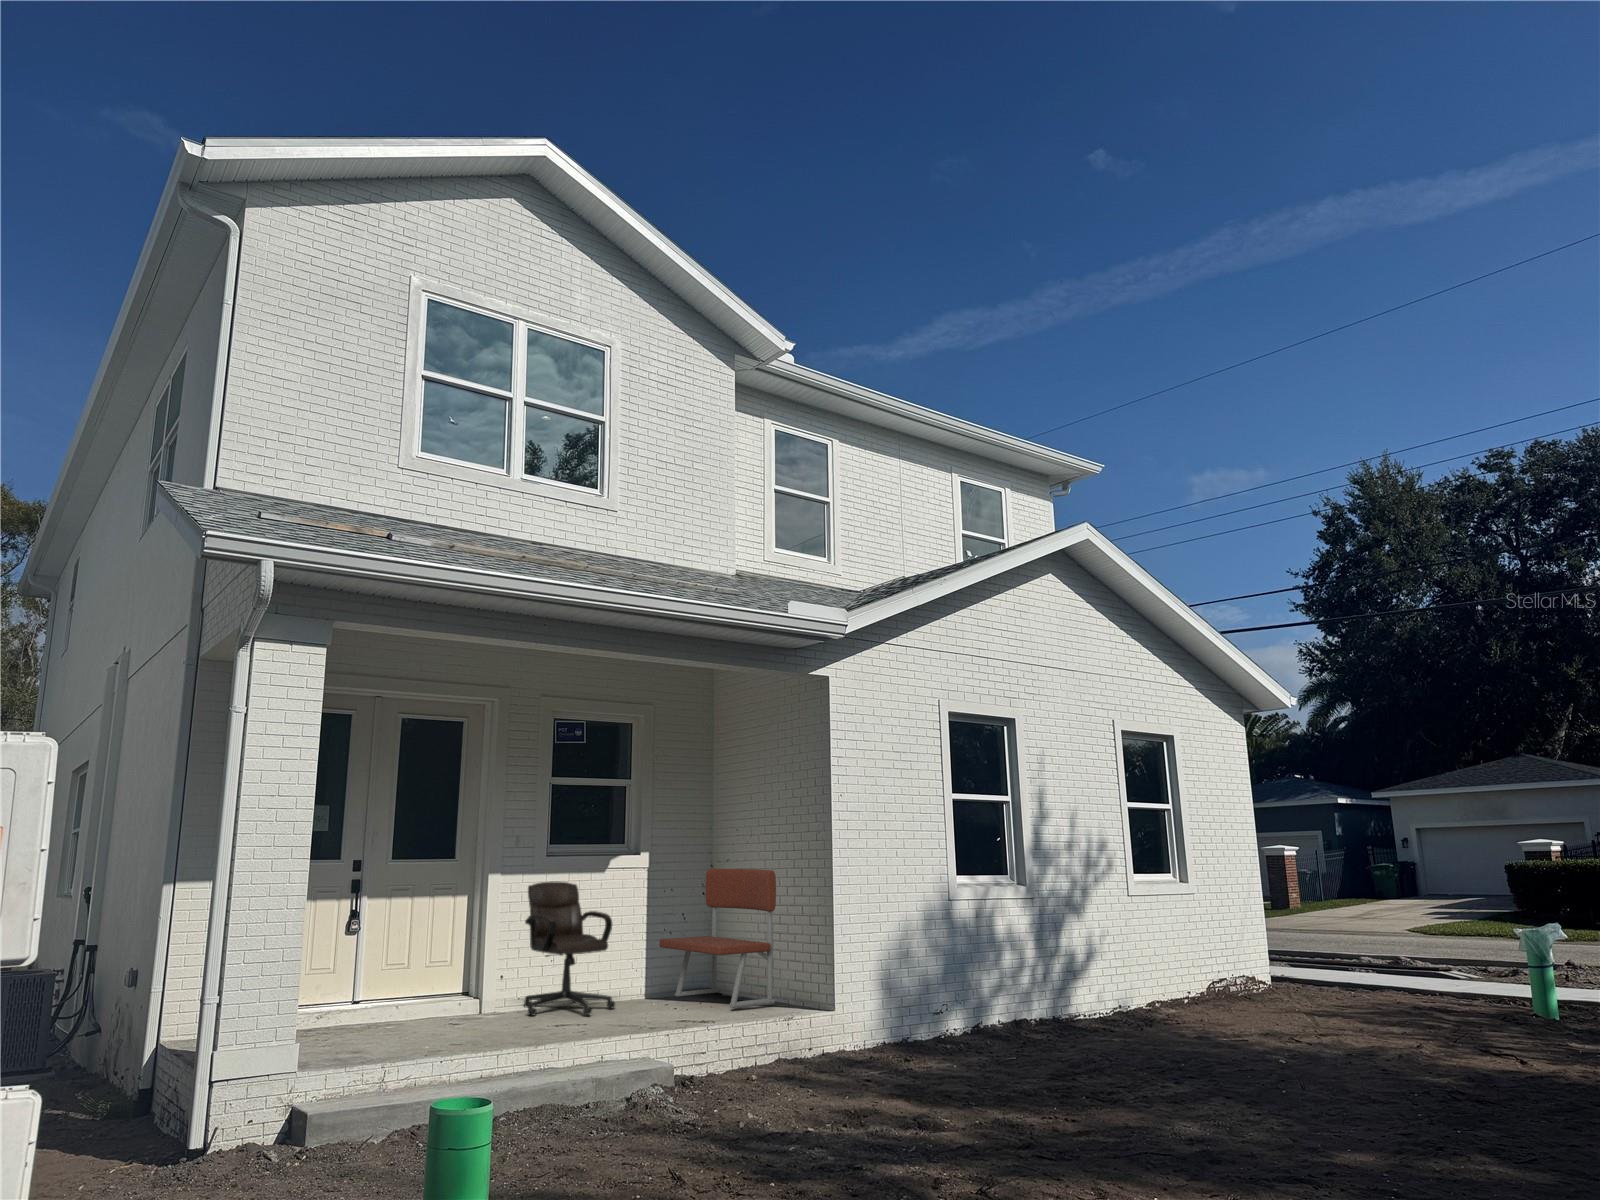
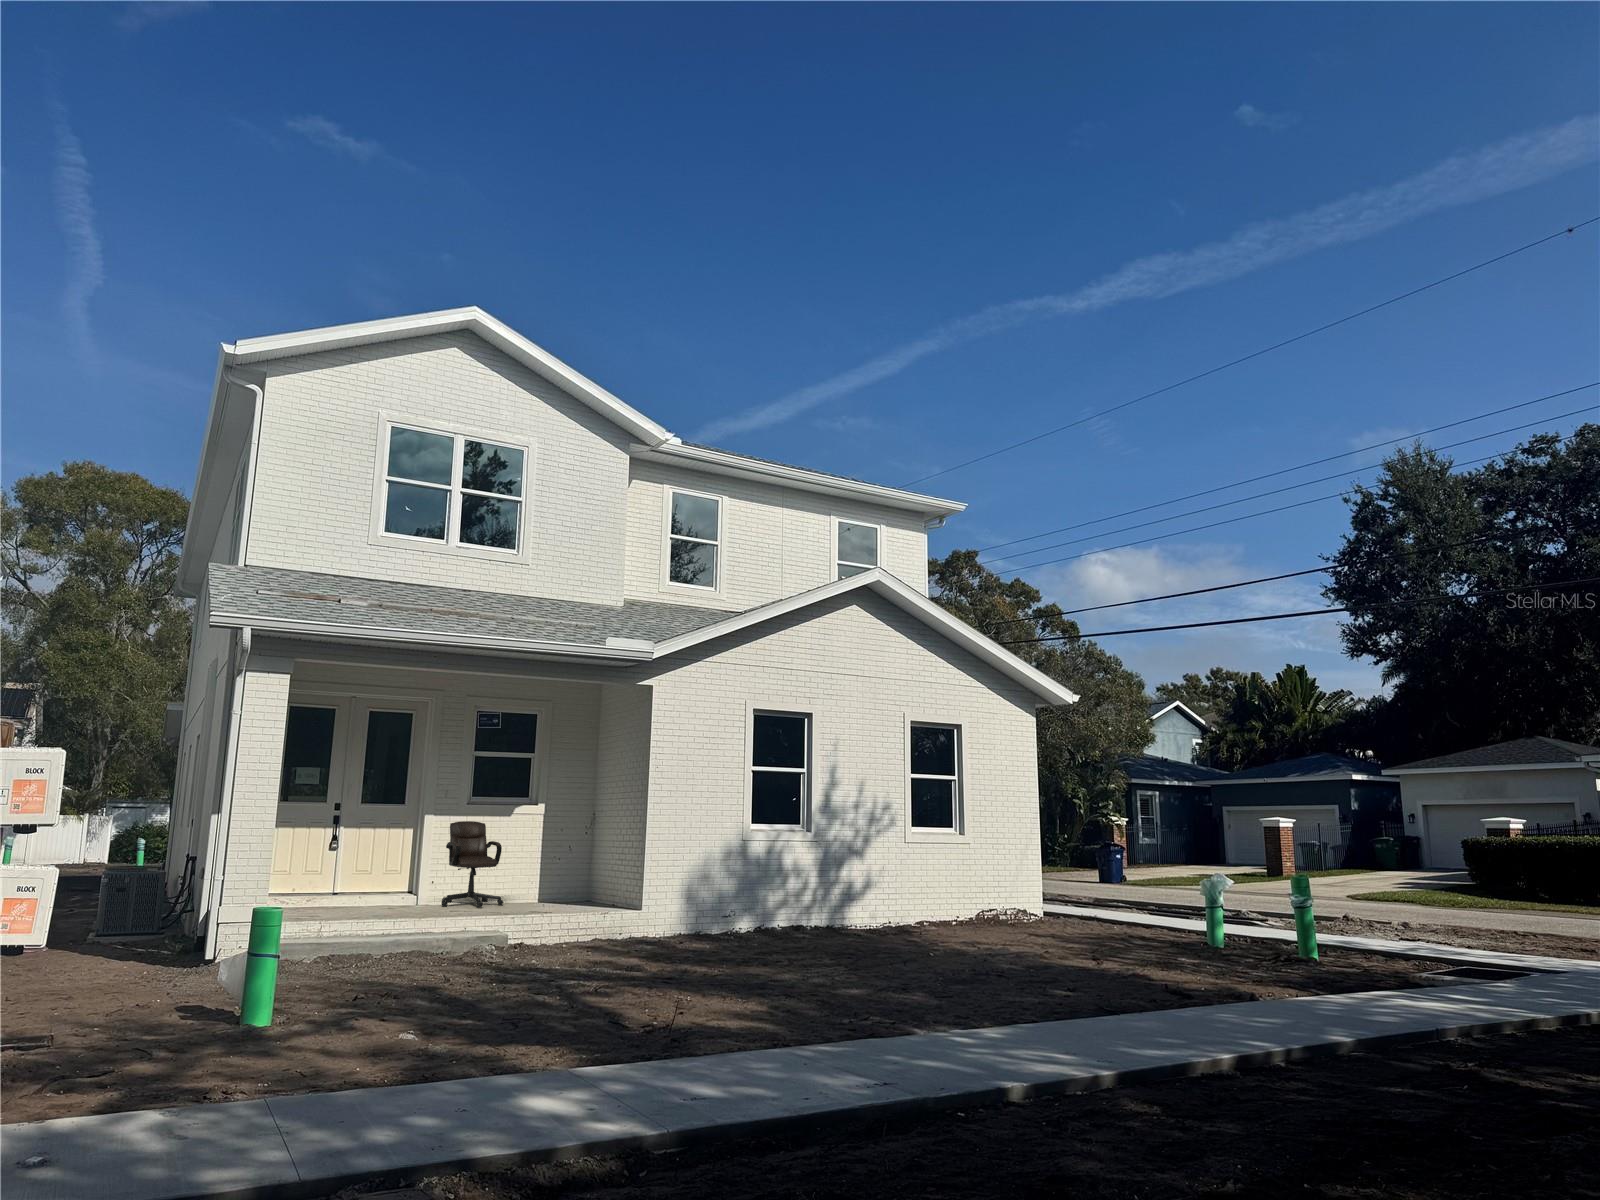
bench: present [659,869,776,1008] -> none [544,816,615,907]

